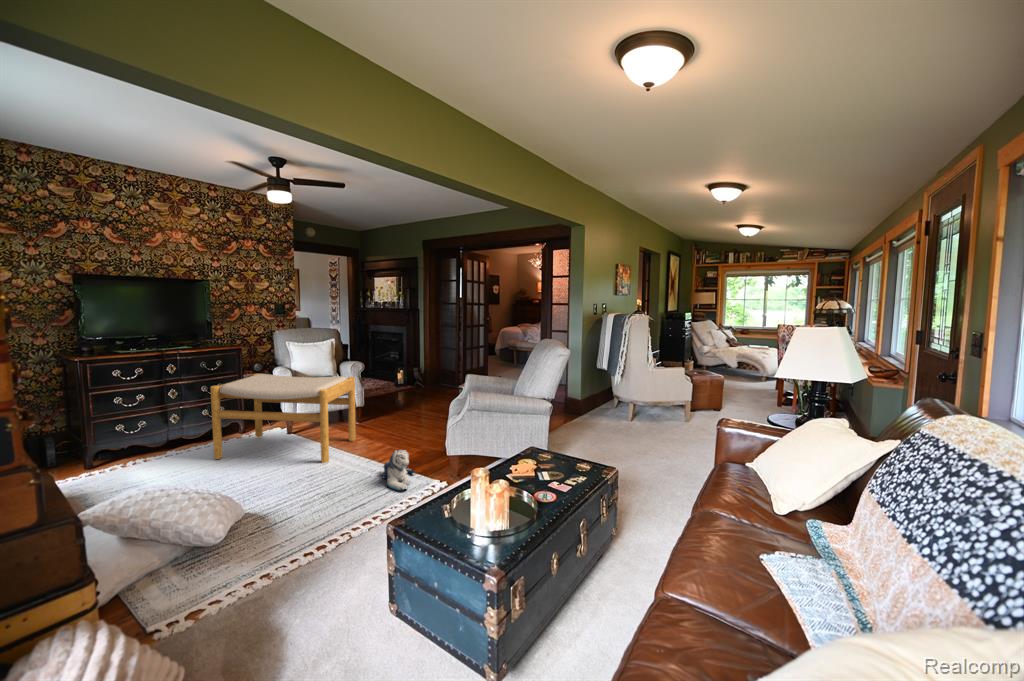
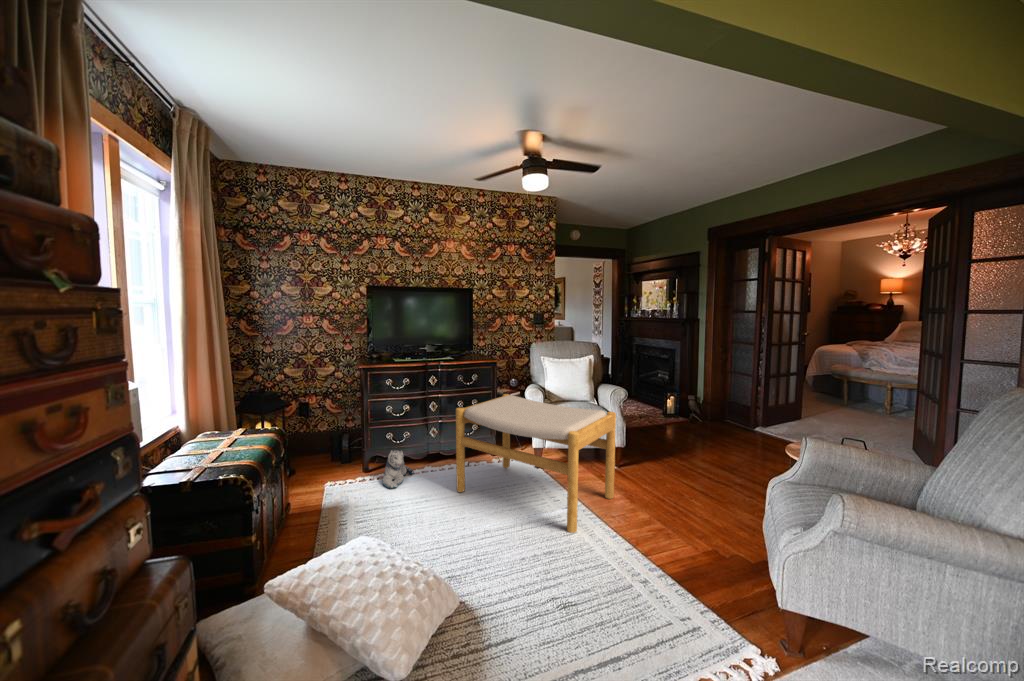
plush toy: present [382,450,414,491] -> present [383,450,413,489]

